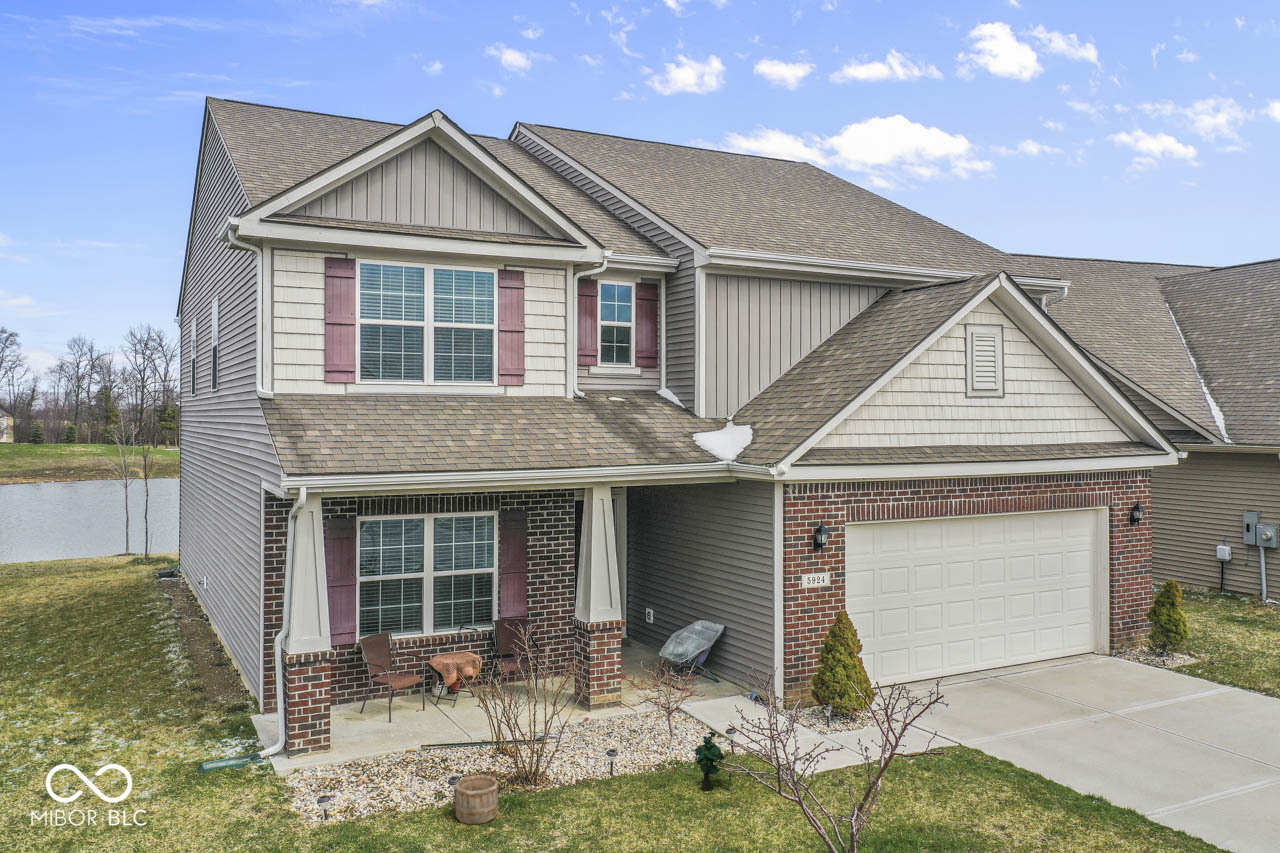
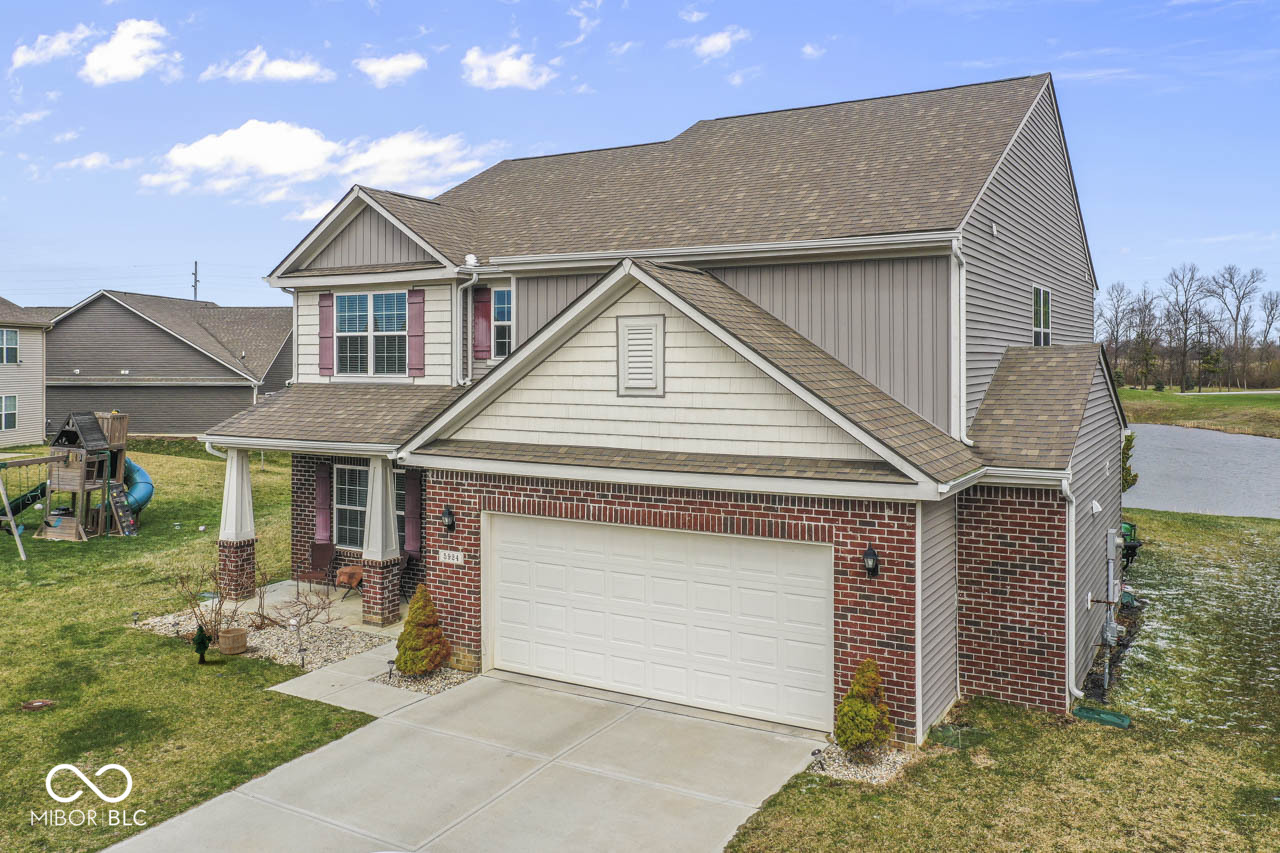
wooden bucket: present [454,775,499,825] -> present [218,628,247,654]

